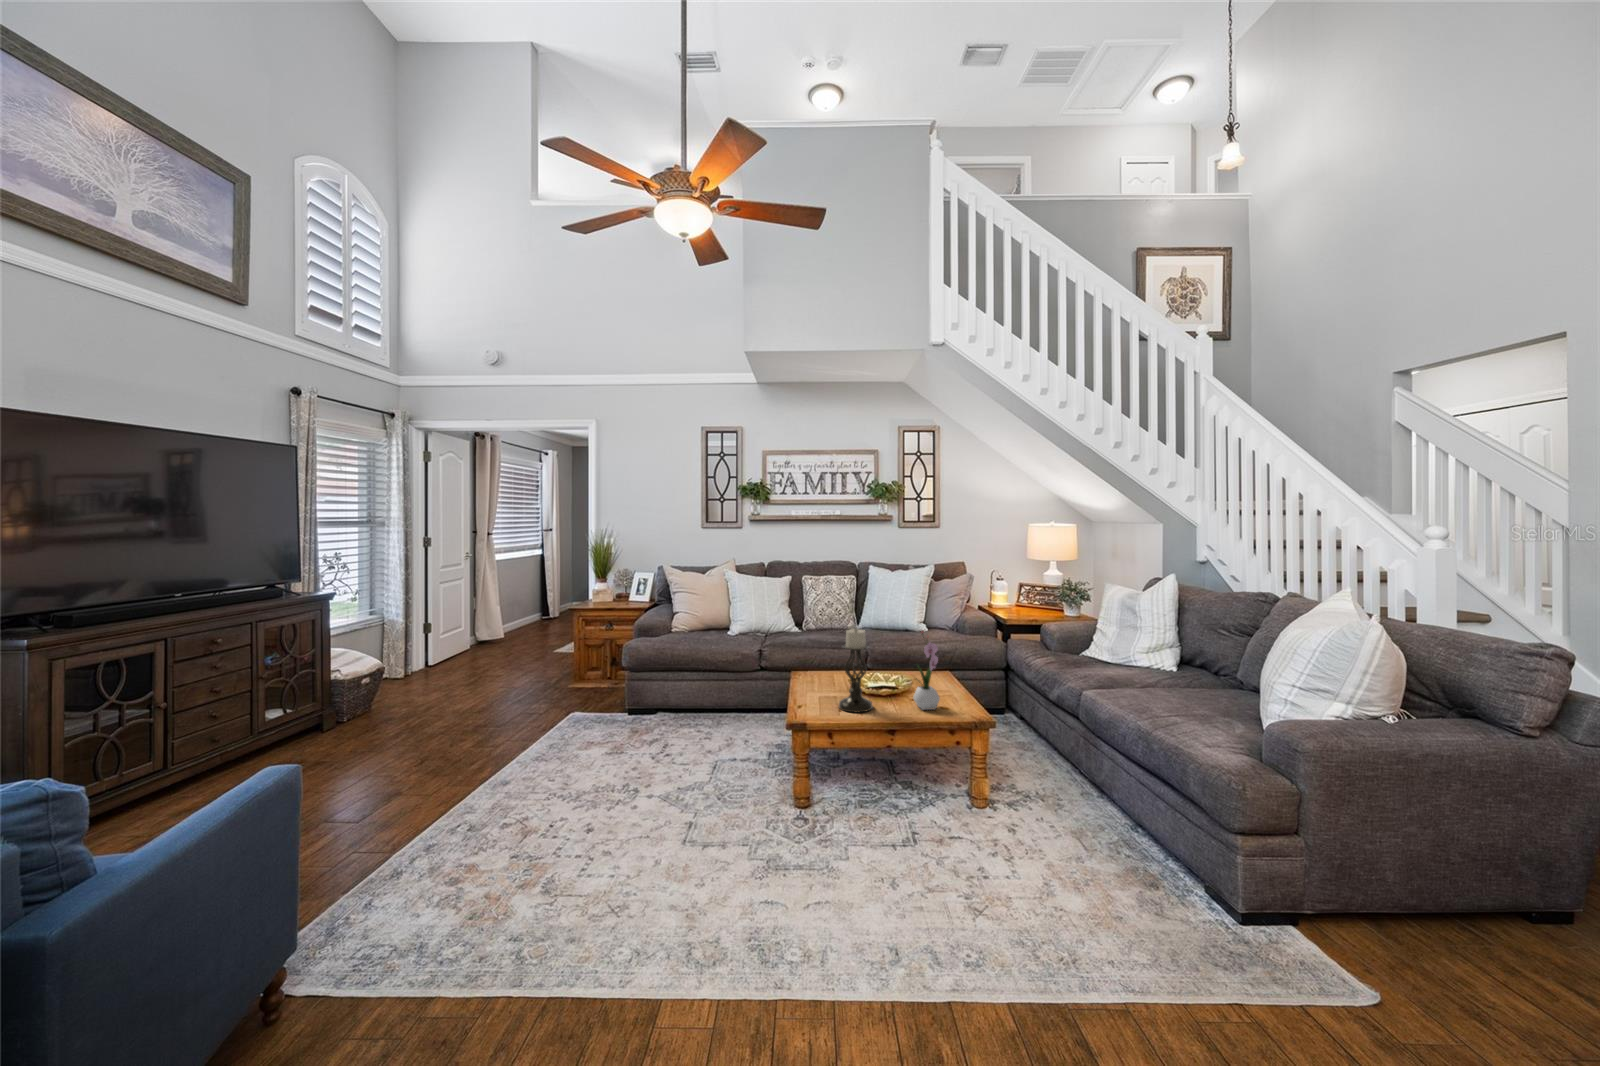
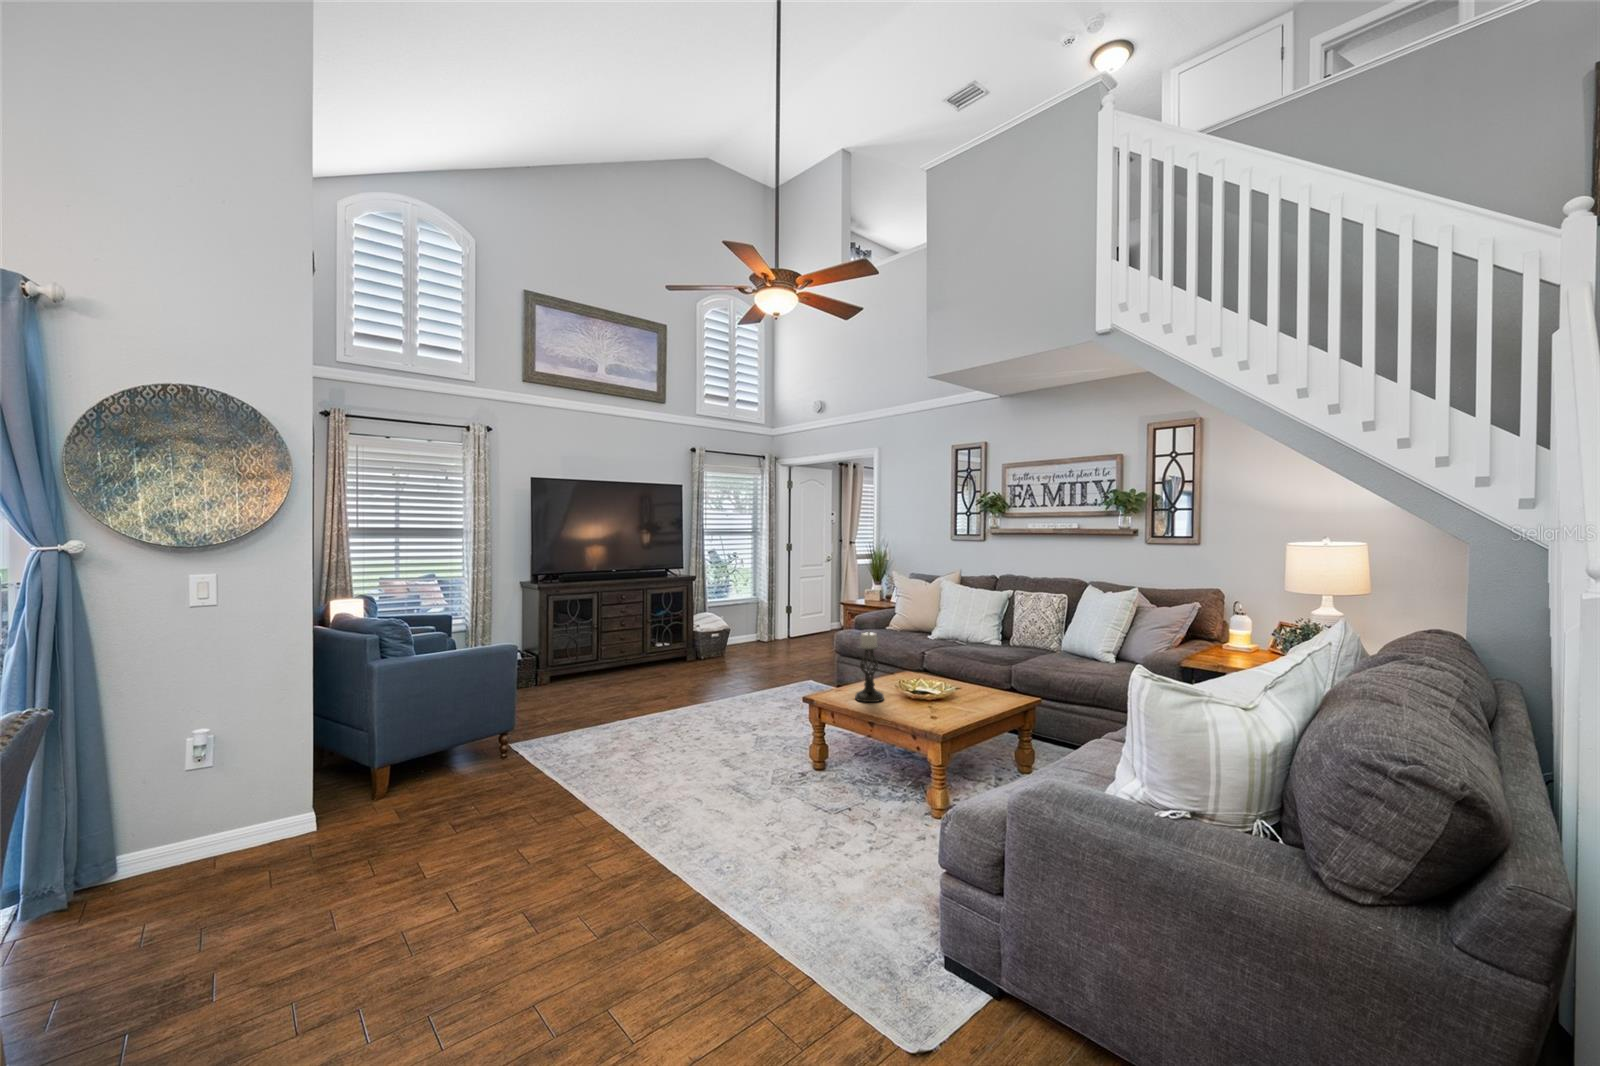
flower arrangement: present [914,632,940,710] -> none [905,640,934,713]

